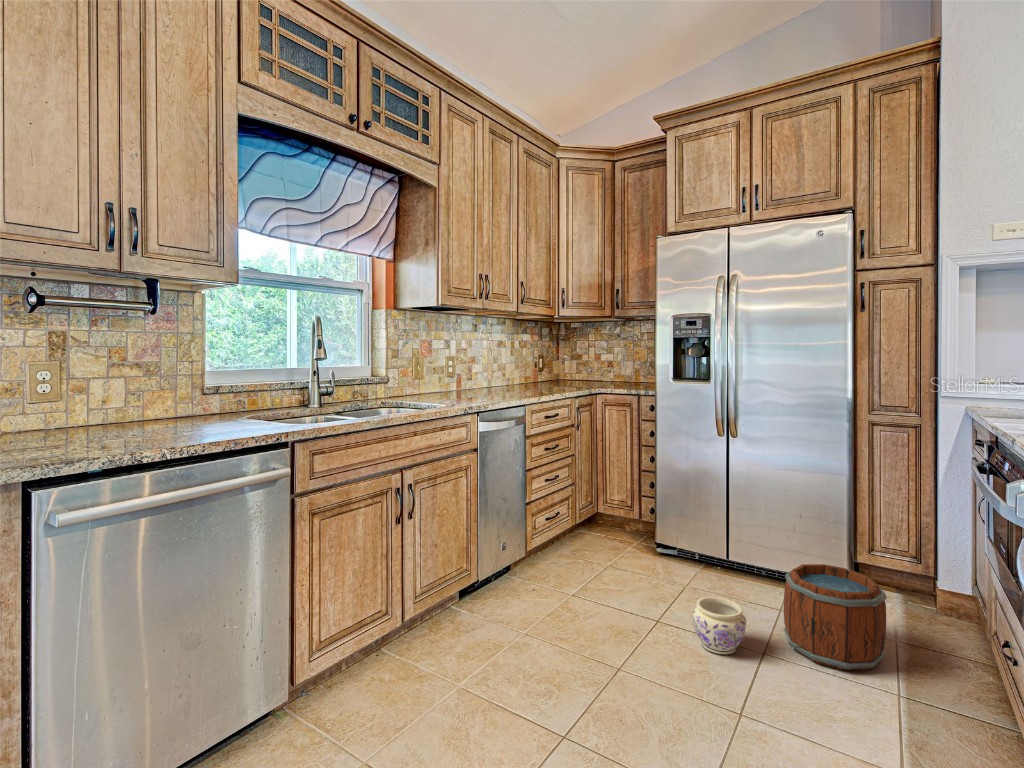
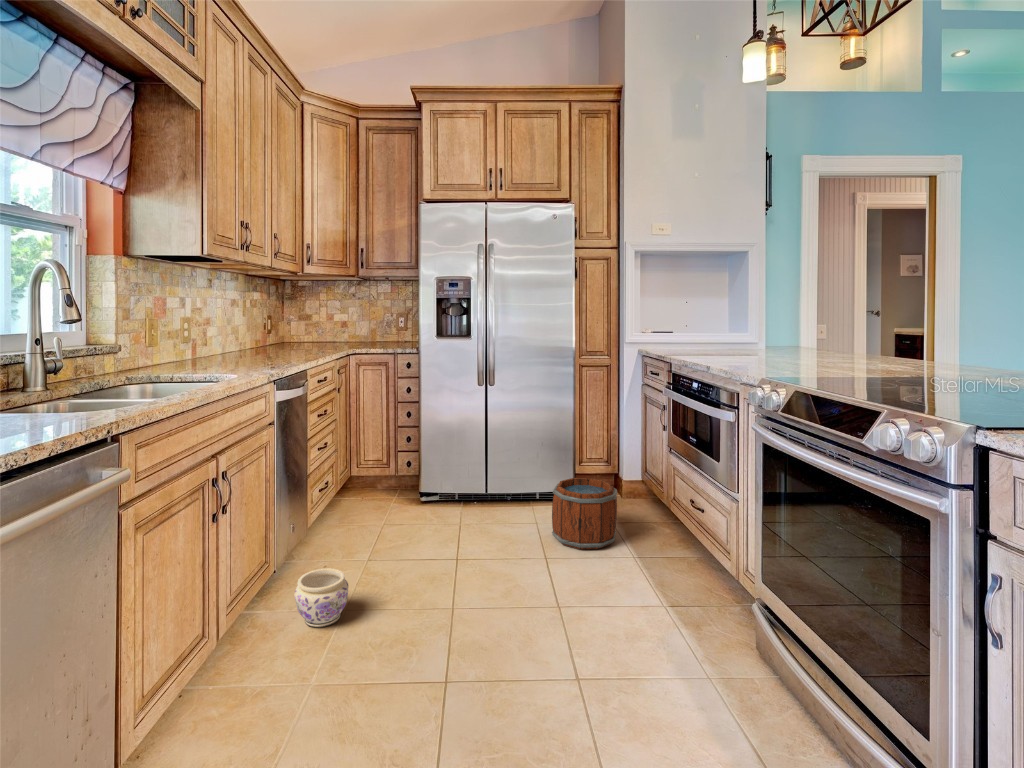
planter: present [693,597,746,655] -> present [295,568,348,628]

